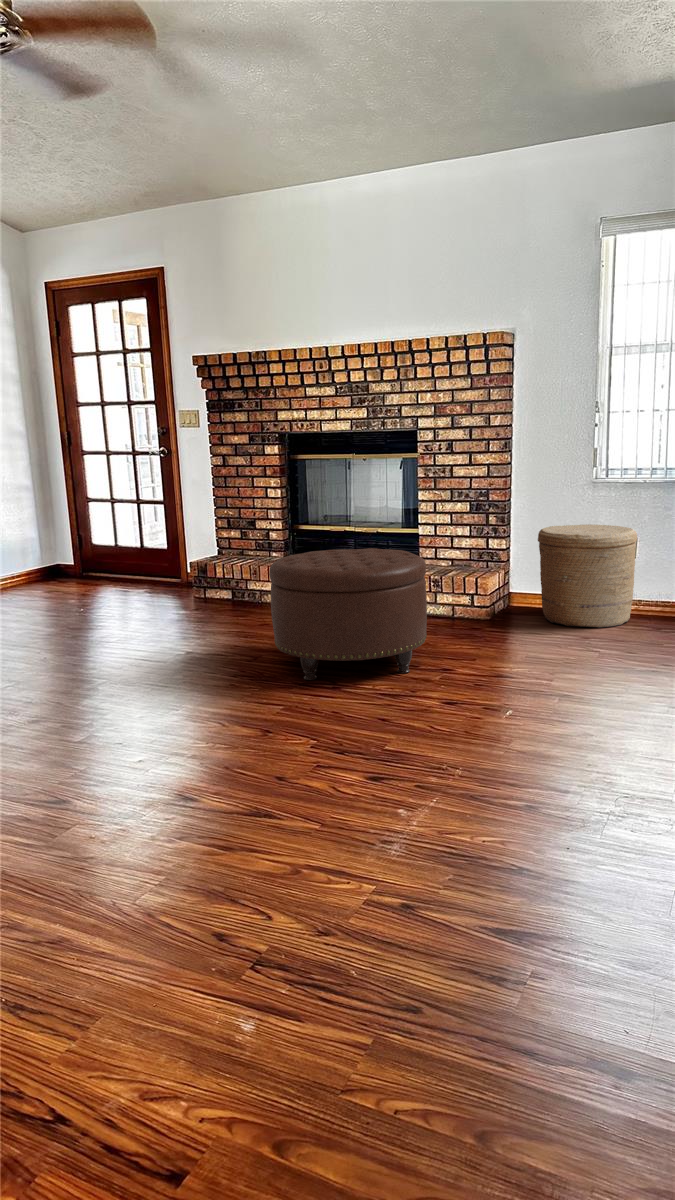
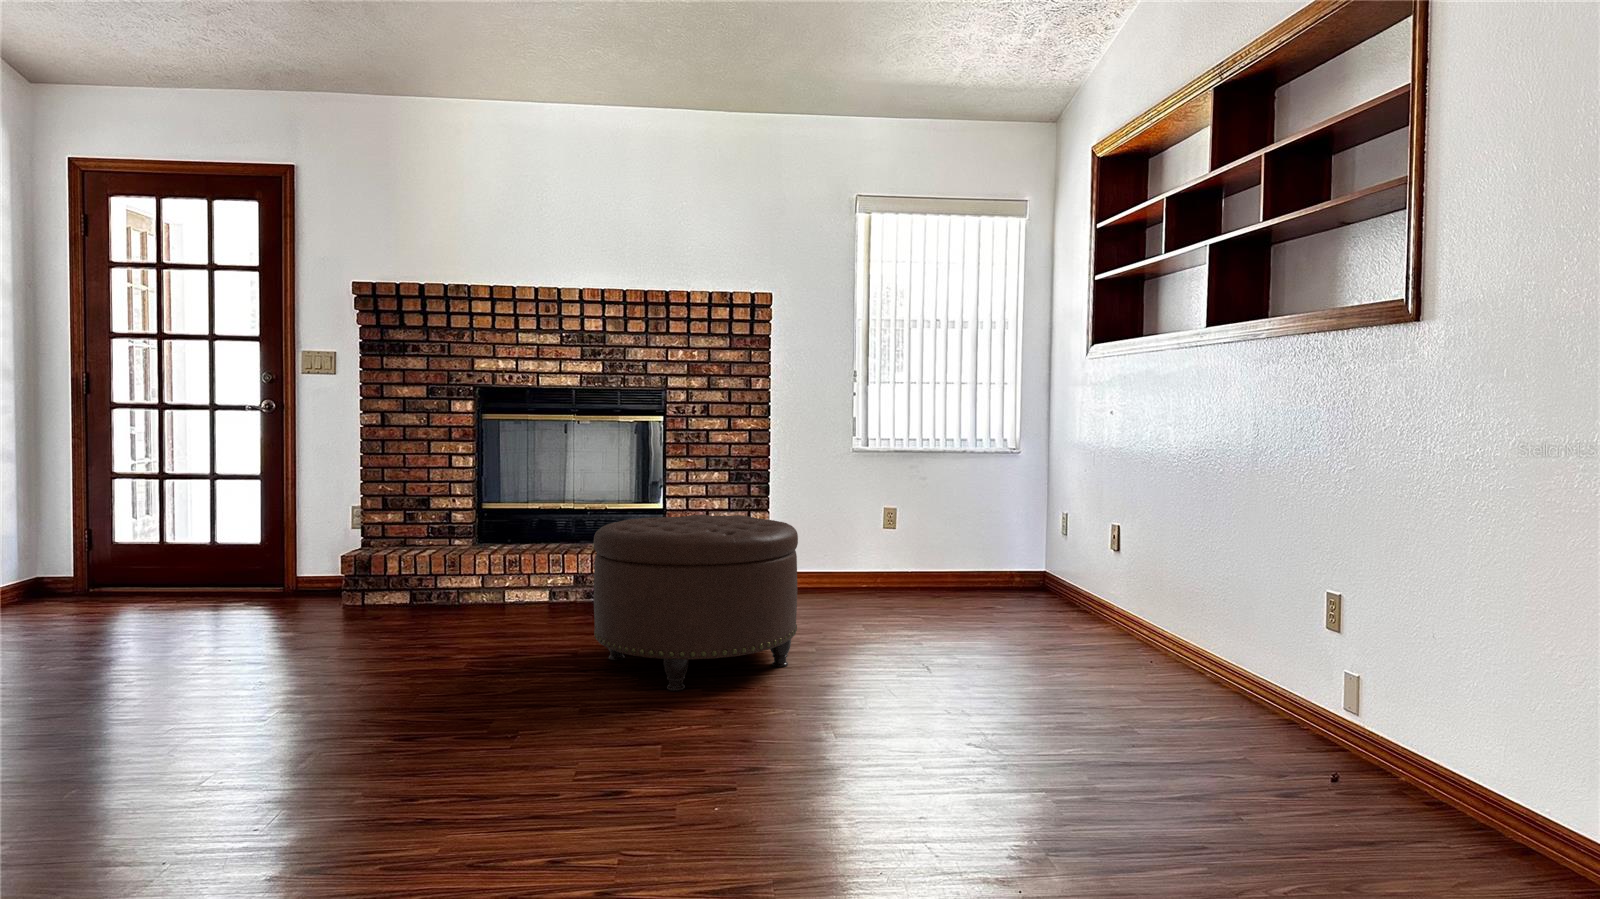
woven basket: present [538,524,637,627] -> none [824,494,923,600]

